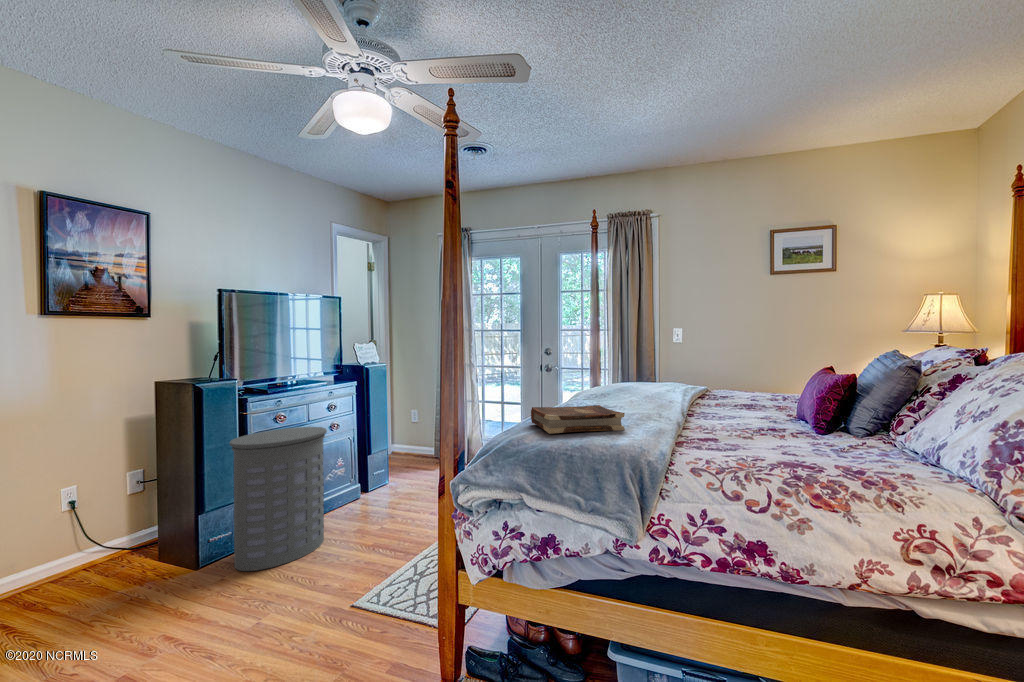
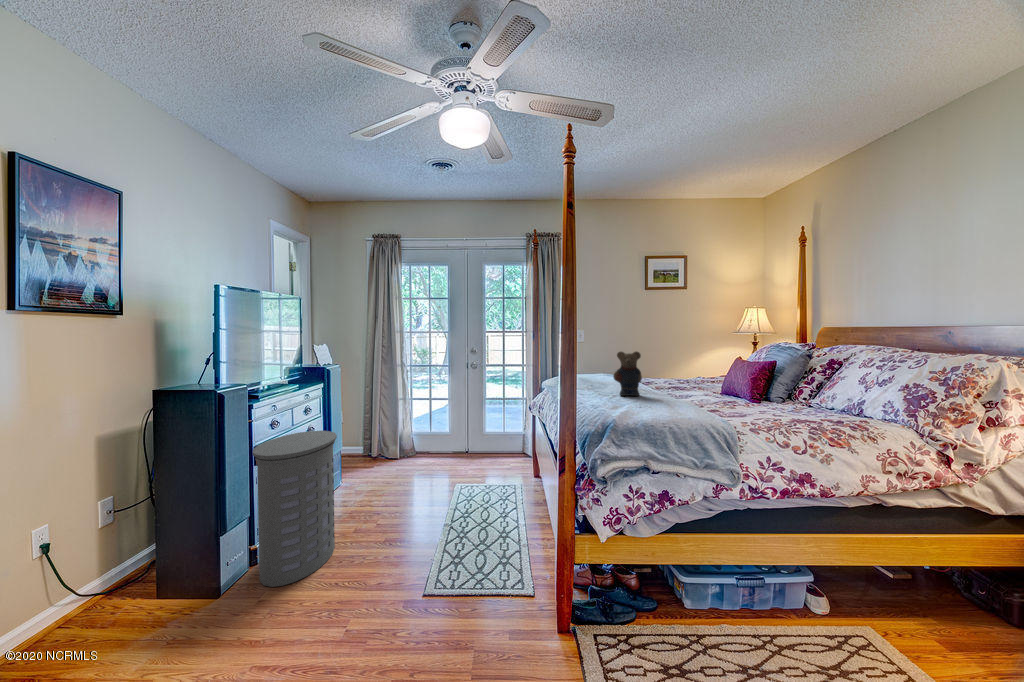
teddy bear: none [595,354,629,412] -> present [613,352,642,396]
book: present [531,405,625,434] -> none [603,391,681,415]

